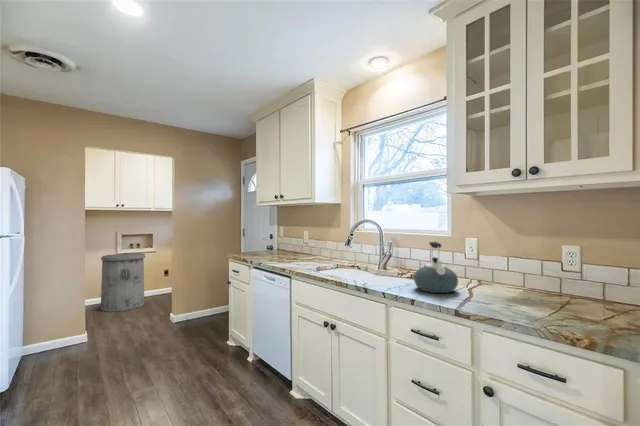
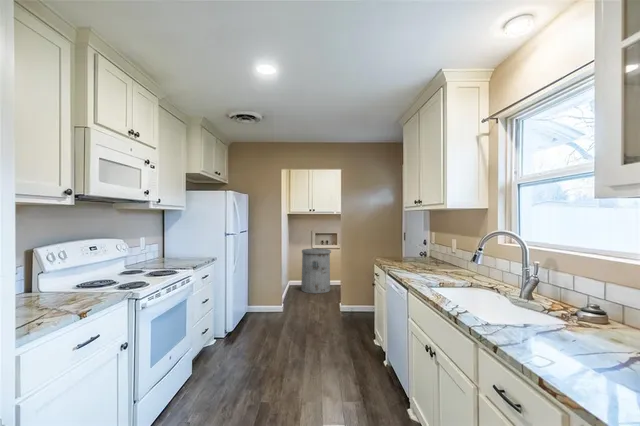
kettle: present [414,242,458,293] -> none [530,270,615,355]

